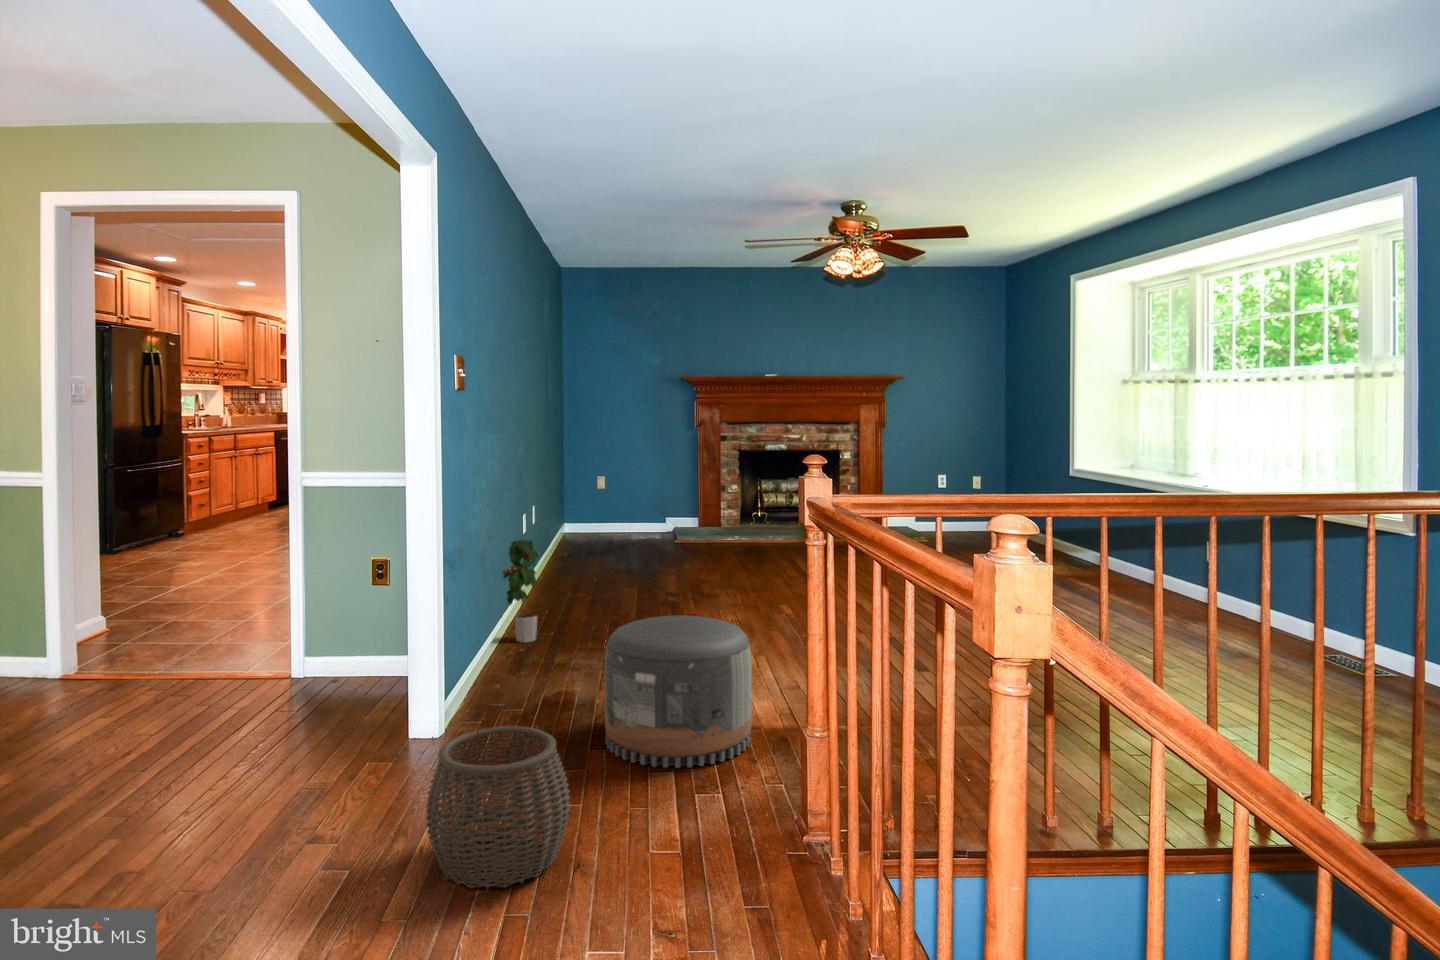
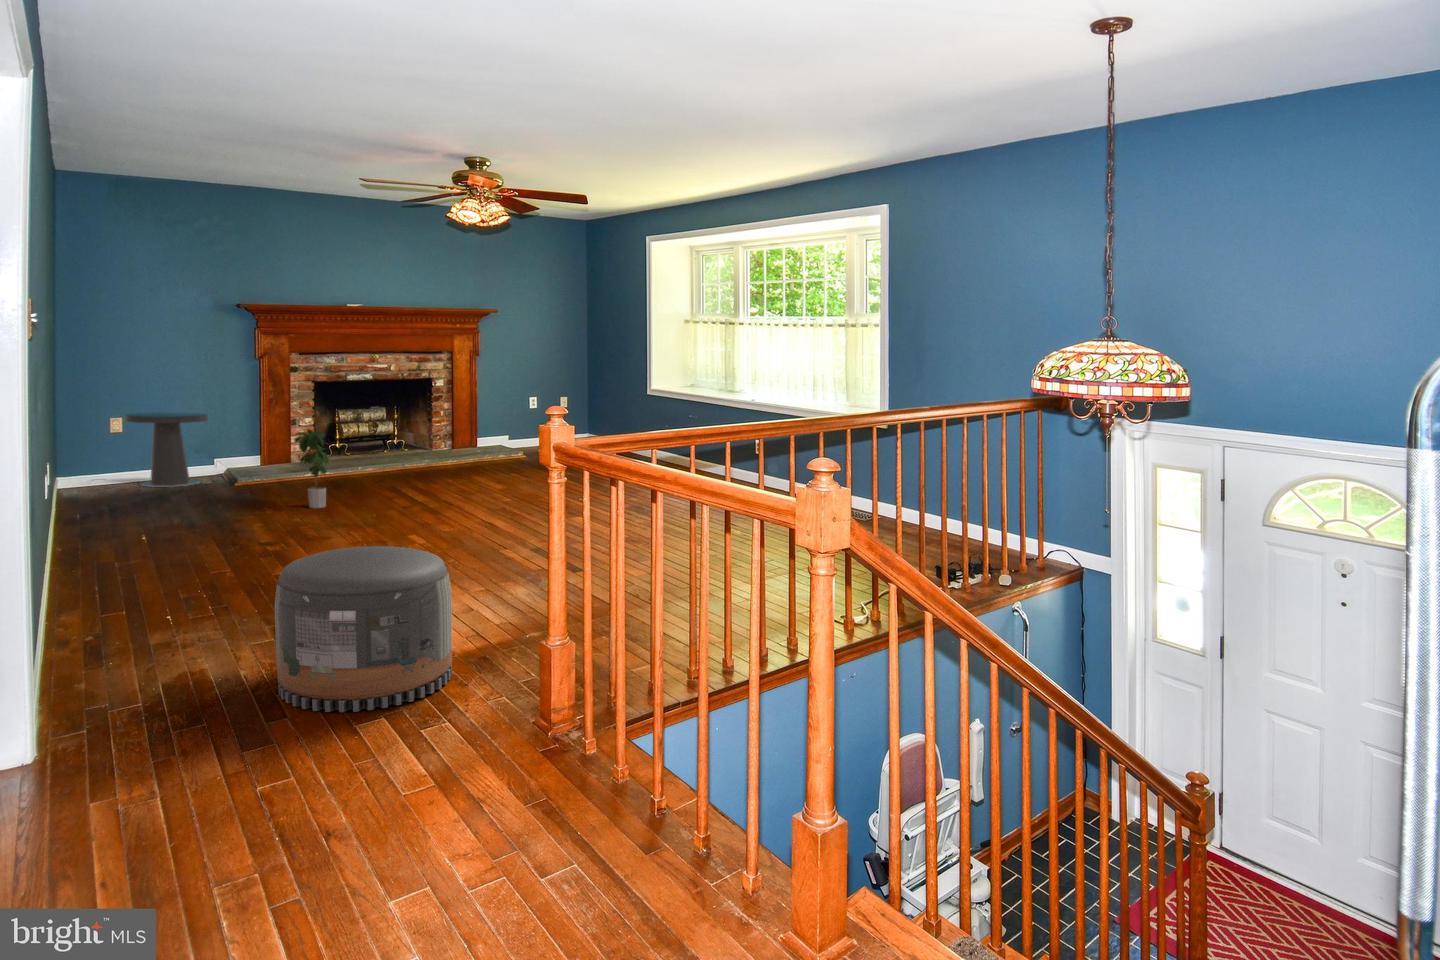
side table: none [595,480,654,543] -> present [124,412,208,487]
potted plant: present [503,539,538,642] -> present [294,429,329,508]
woven basket: present [426,726,570,889] -> none [109,683,310,884]

